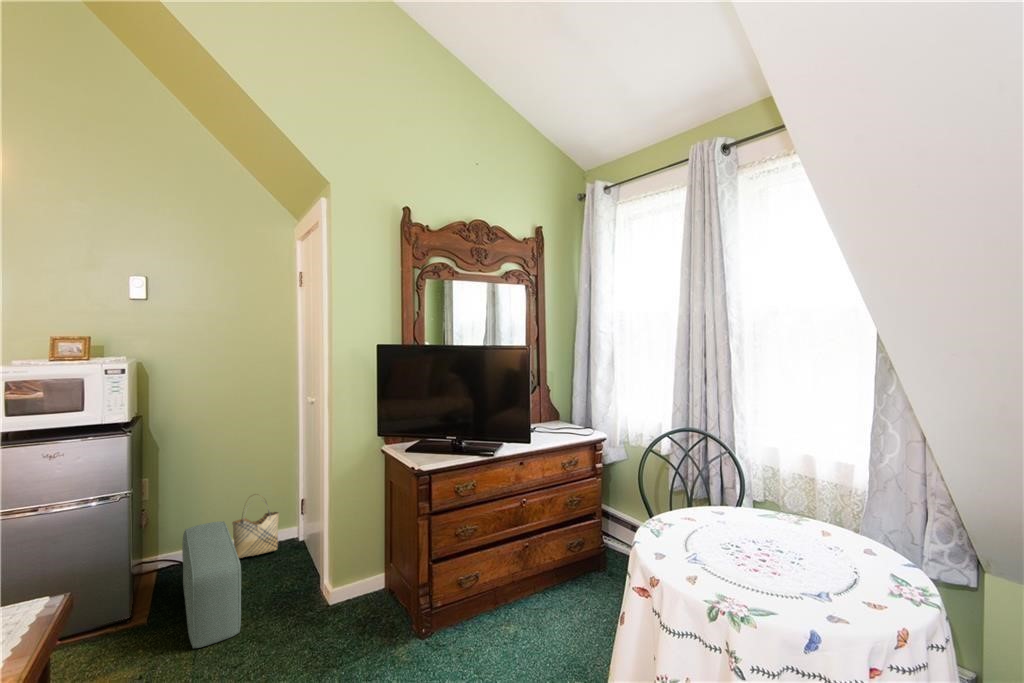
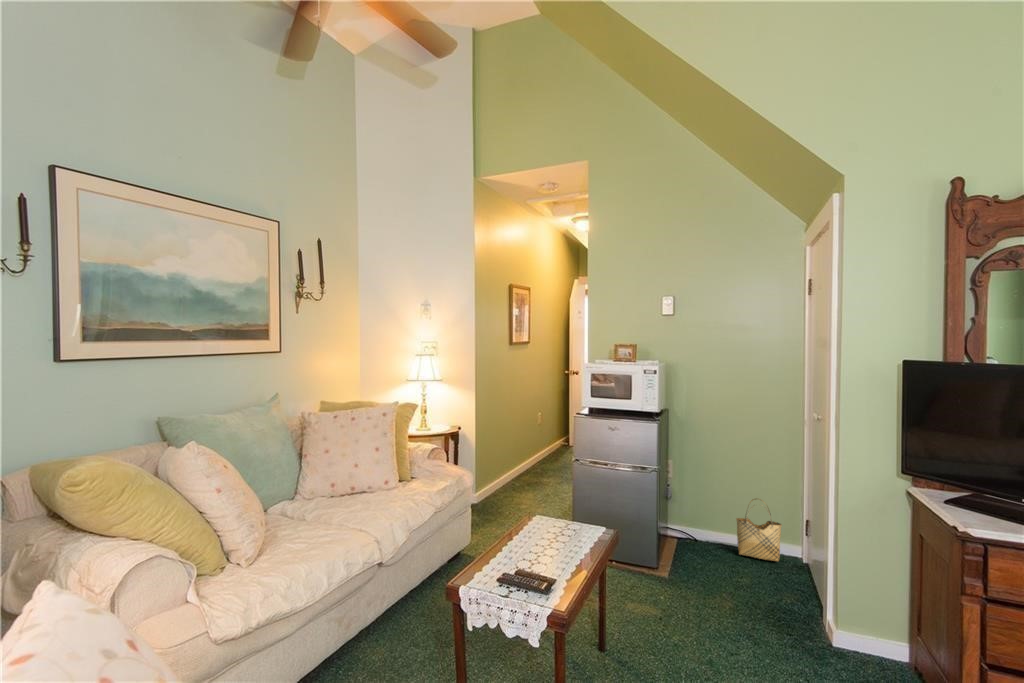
pouf: present [182,522,241,648] -> none [695,511,739,624]

